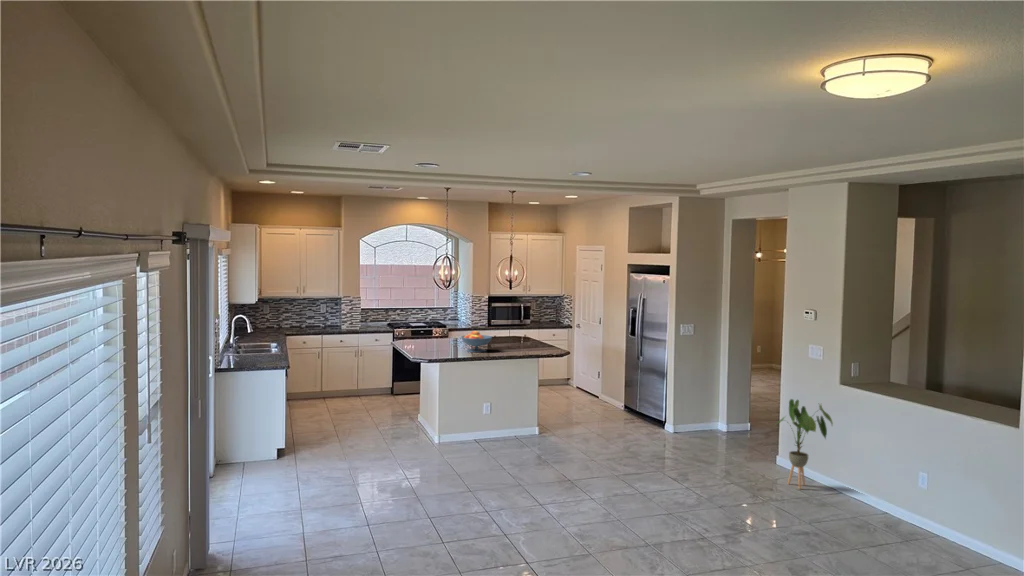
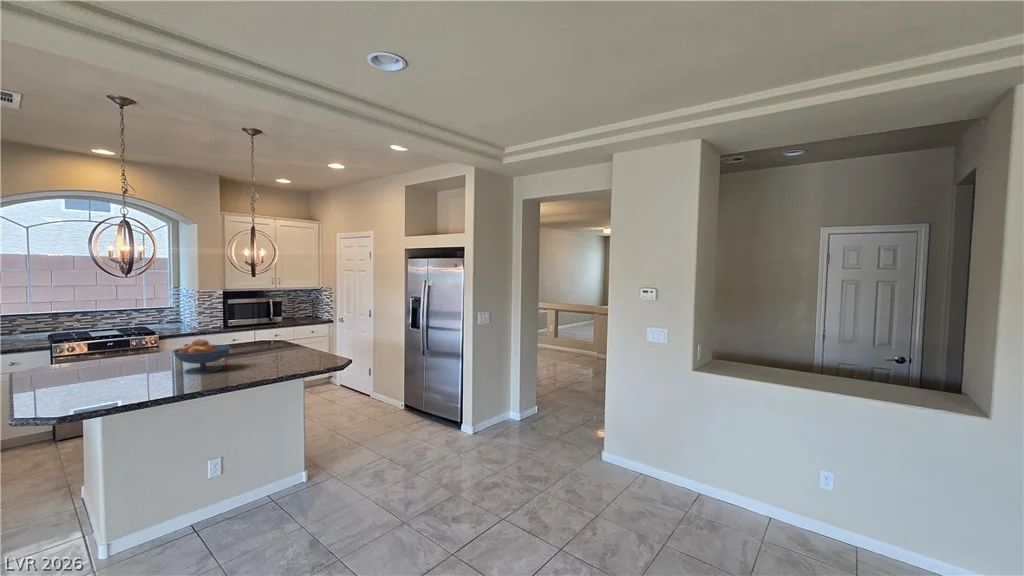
house plant: present [777,399,833,489] -> none [617,389,677,492]

